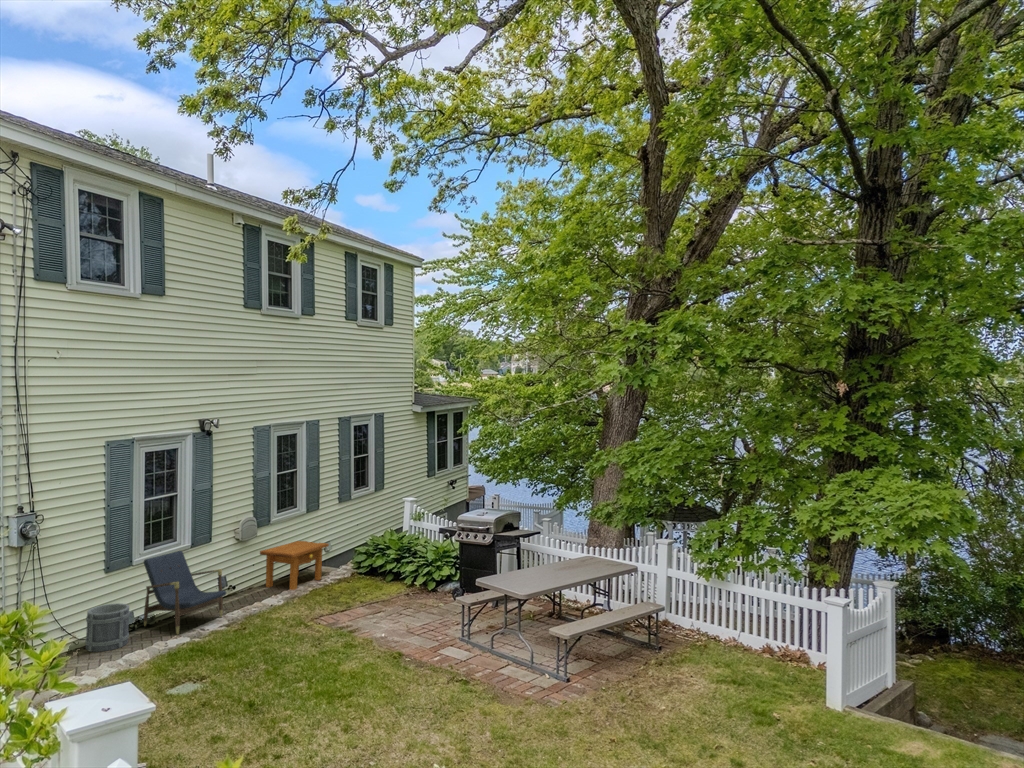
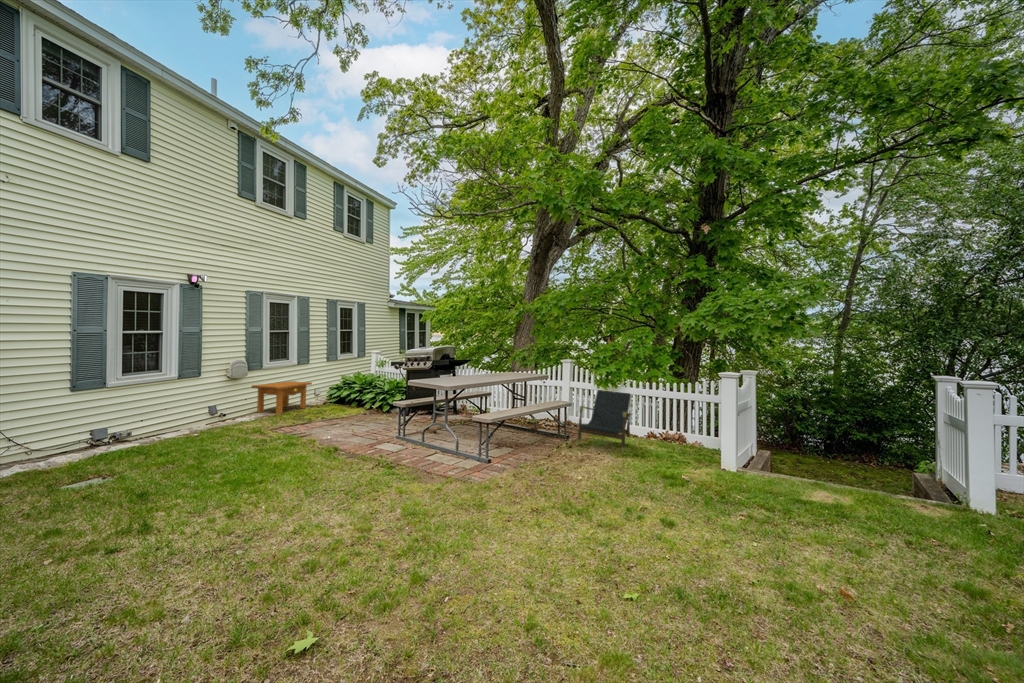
lounge chair: present [144,551,226,634] -> present [578,390,631,454]
bucket: present [85,603,130,652] -> none [36,417,93,458]

